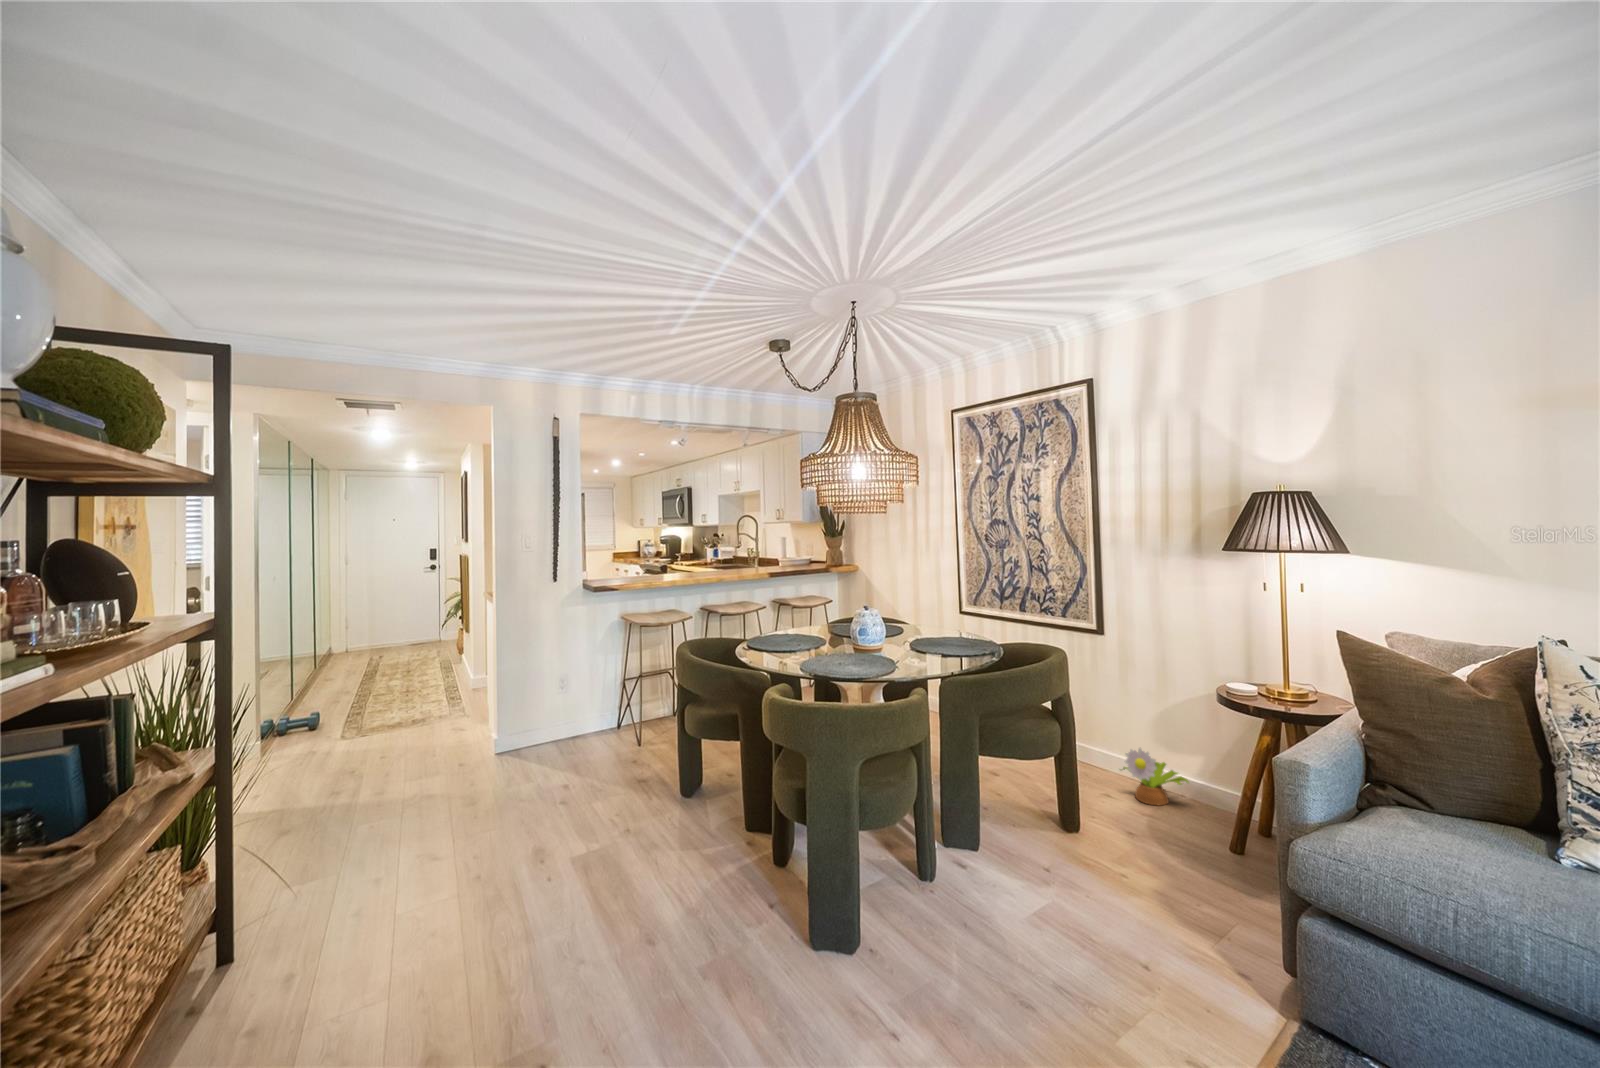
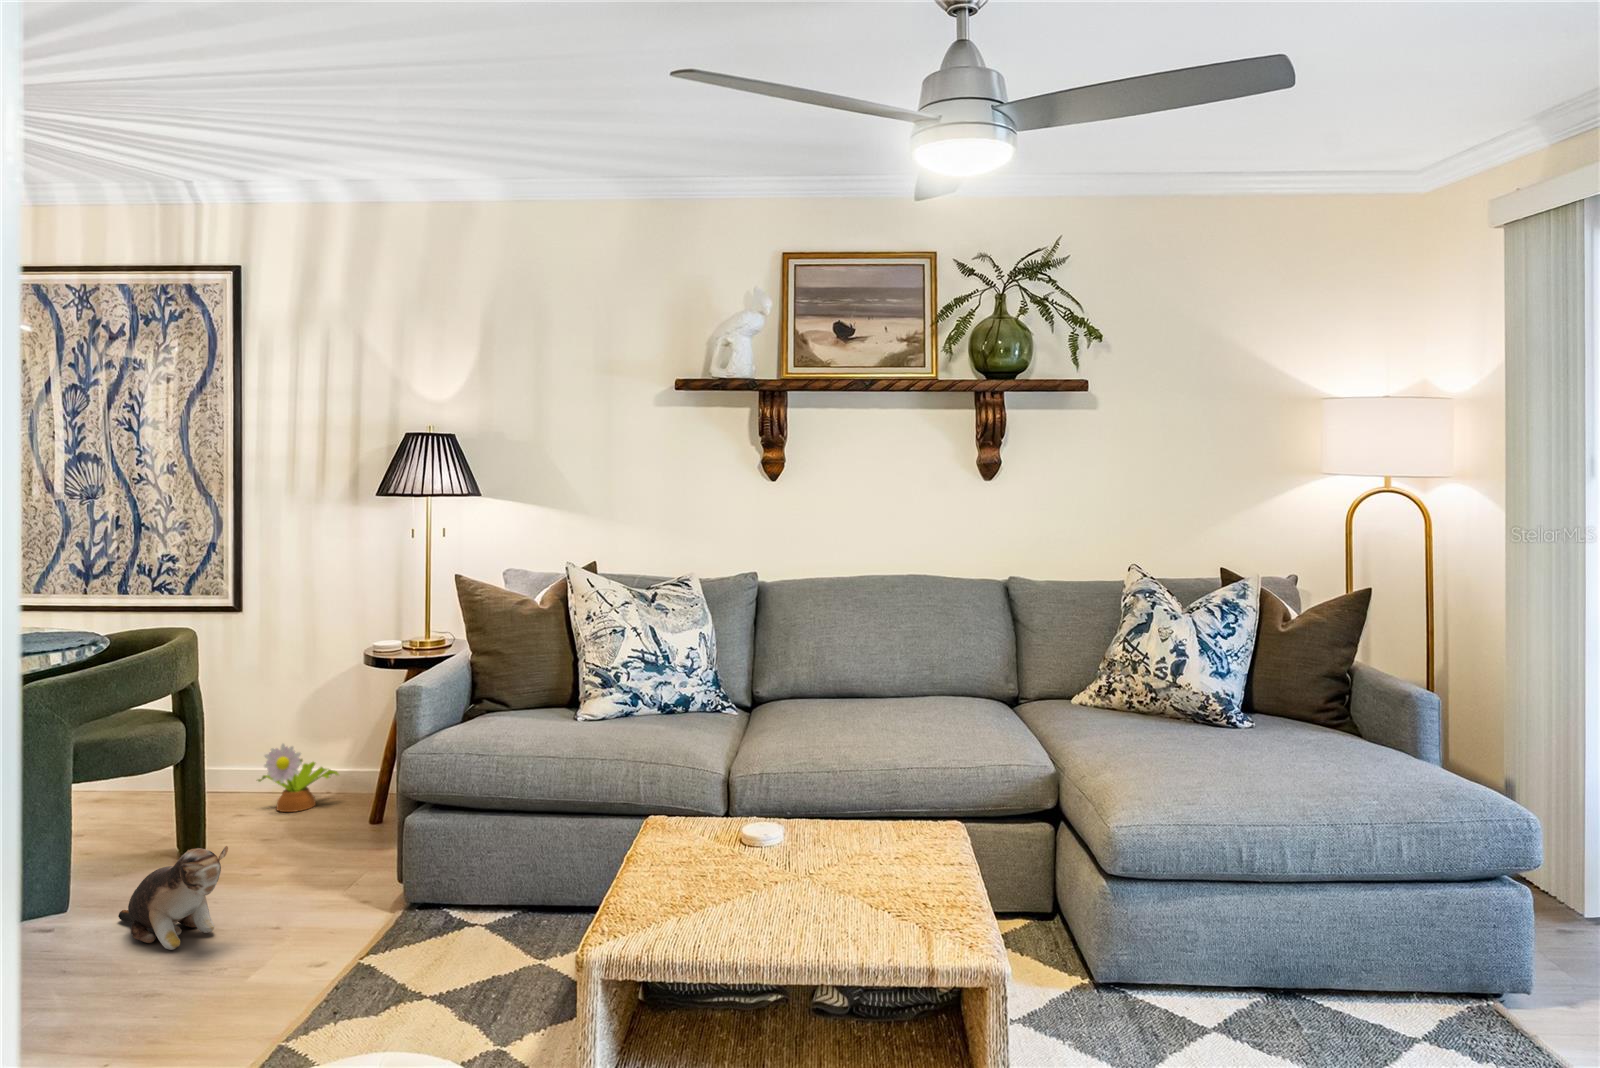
plush toy: none [1024,871,1111,956] -> present [118,846,228,950]

